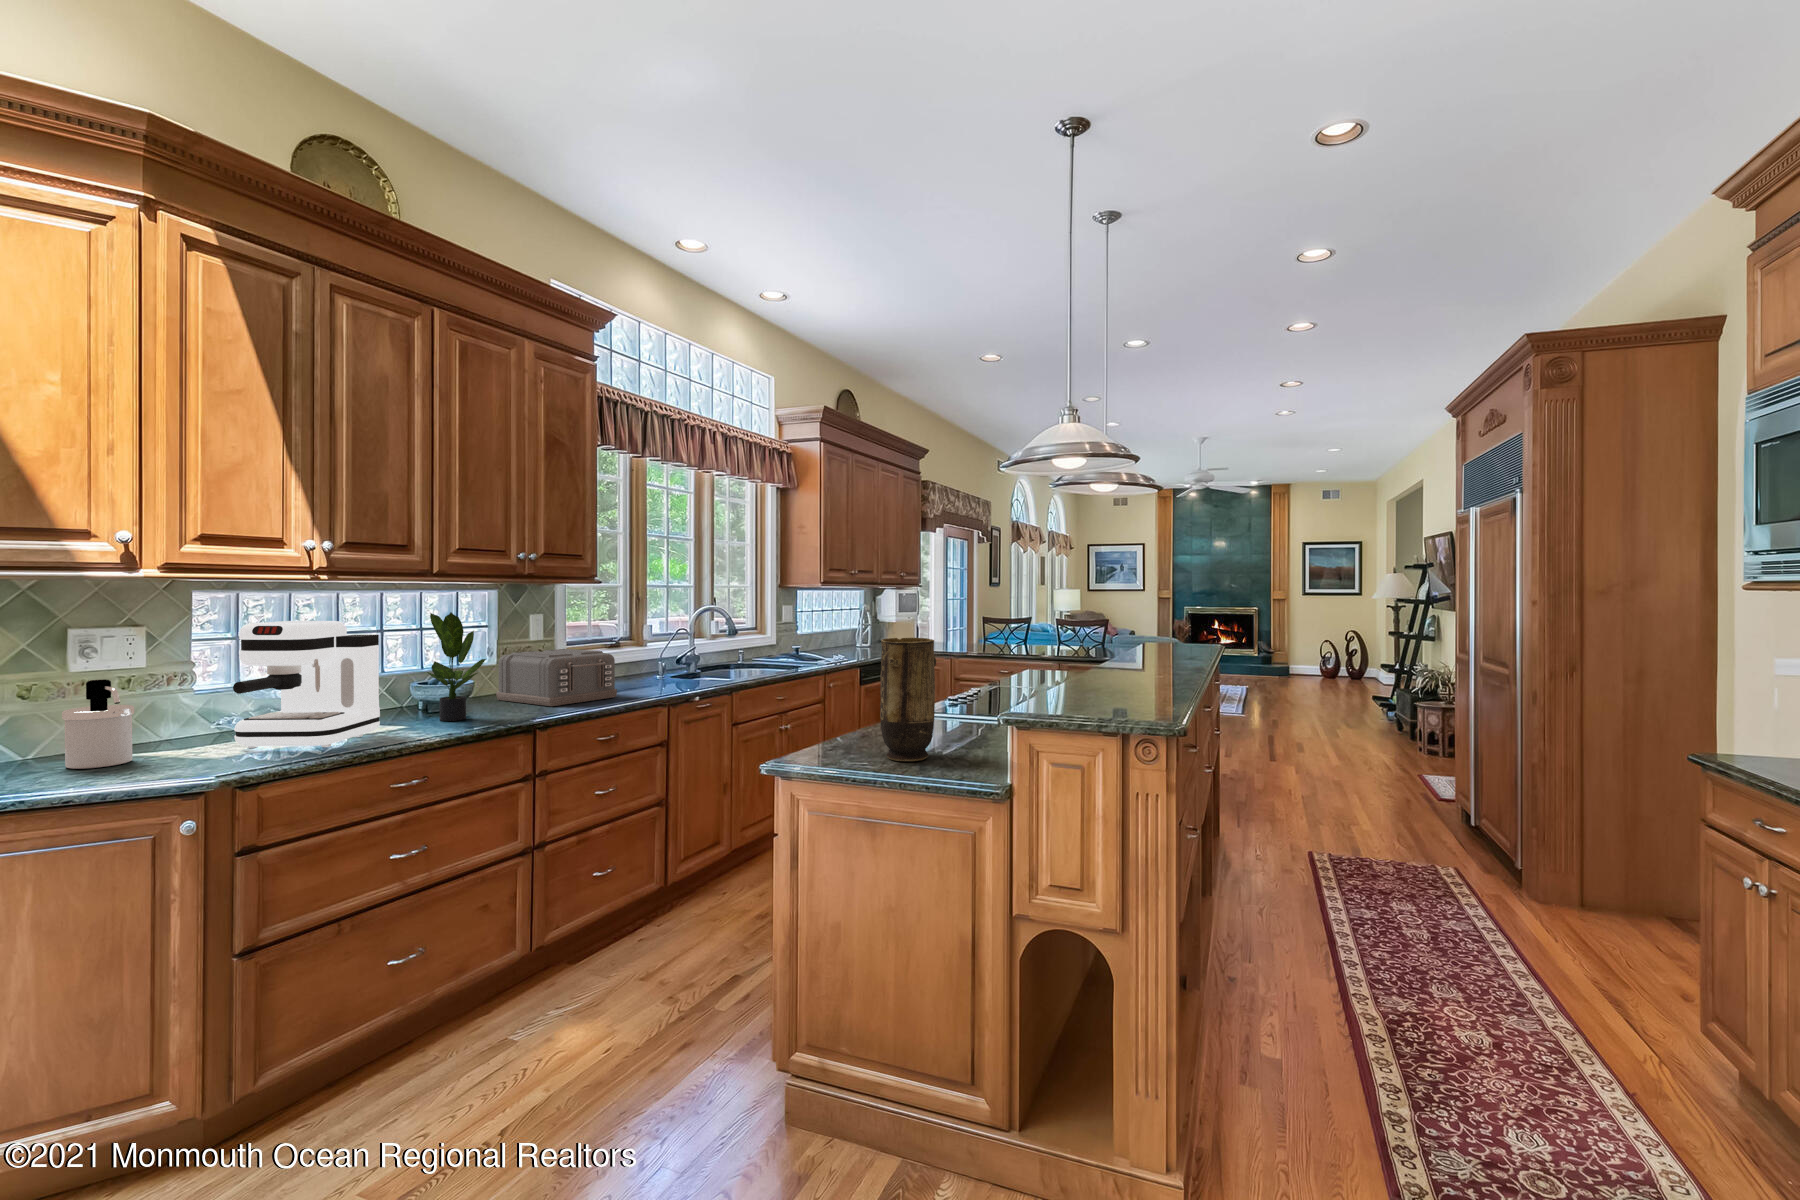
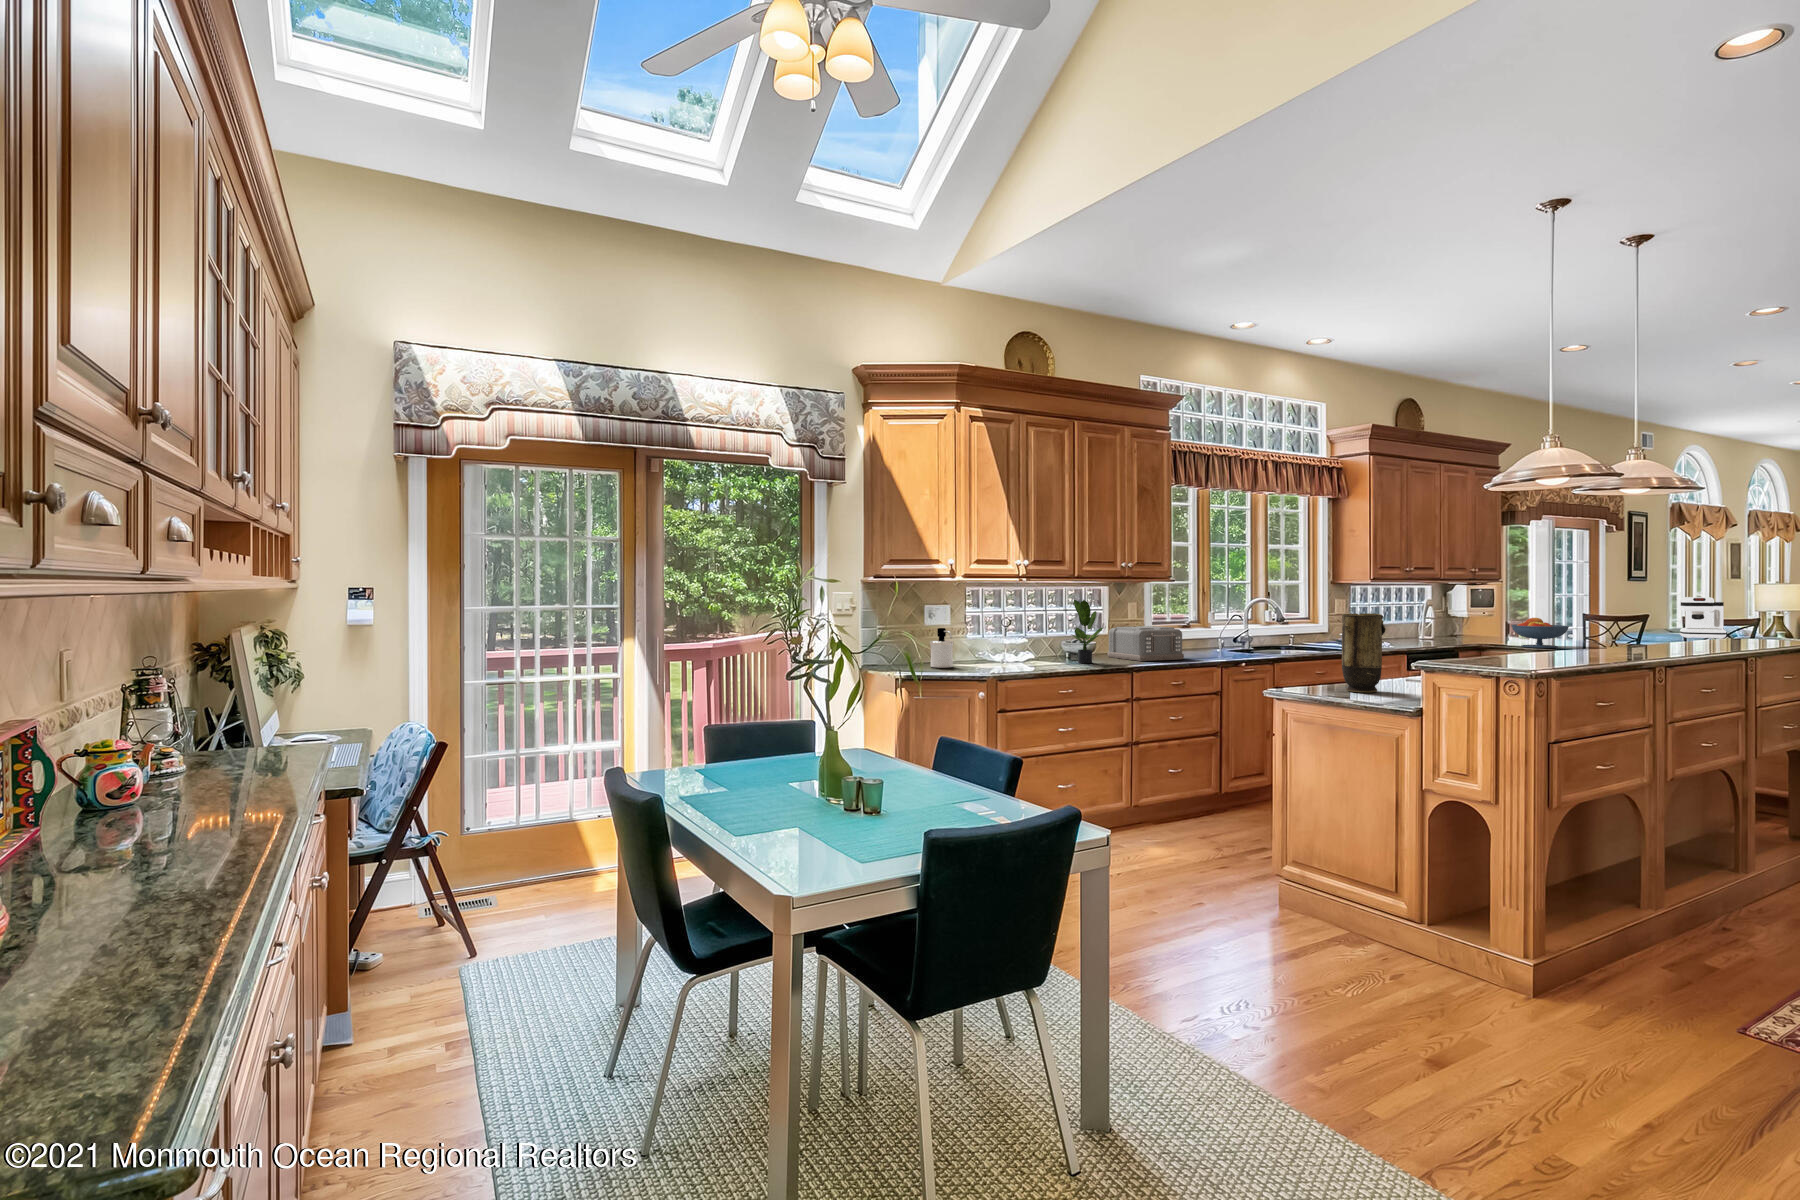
coffee maker: present [233,621,380,748] -> present [1680,597,1726,639]
fruit bowl: none [936,621,982,652] -> present [1512,618,1569,648]

